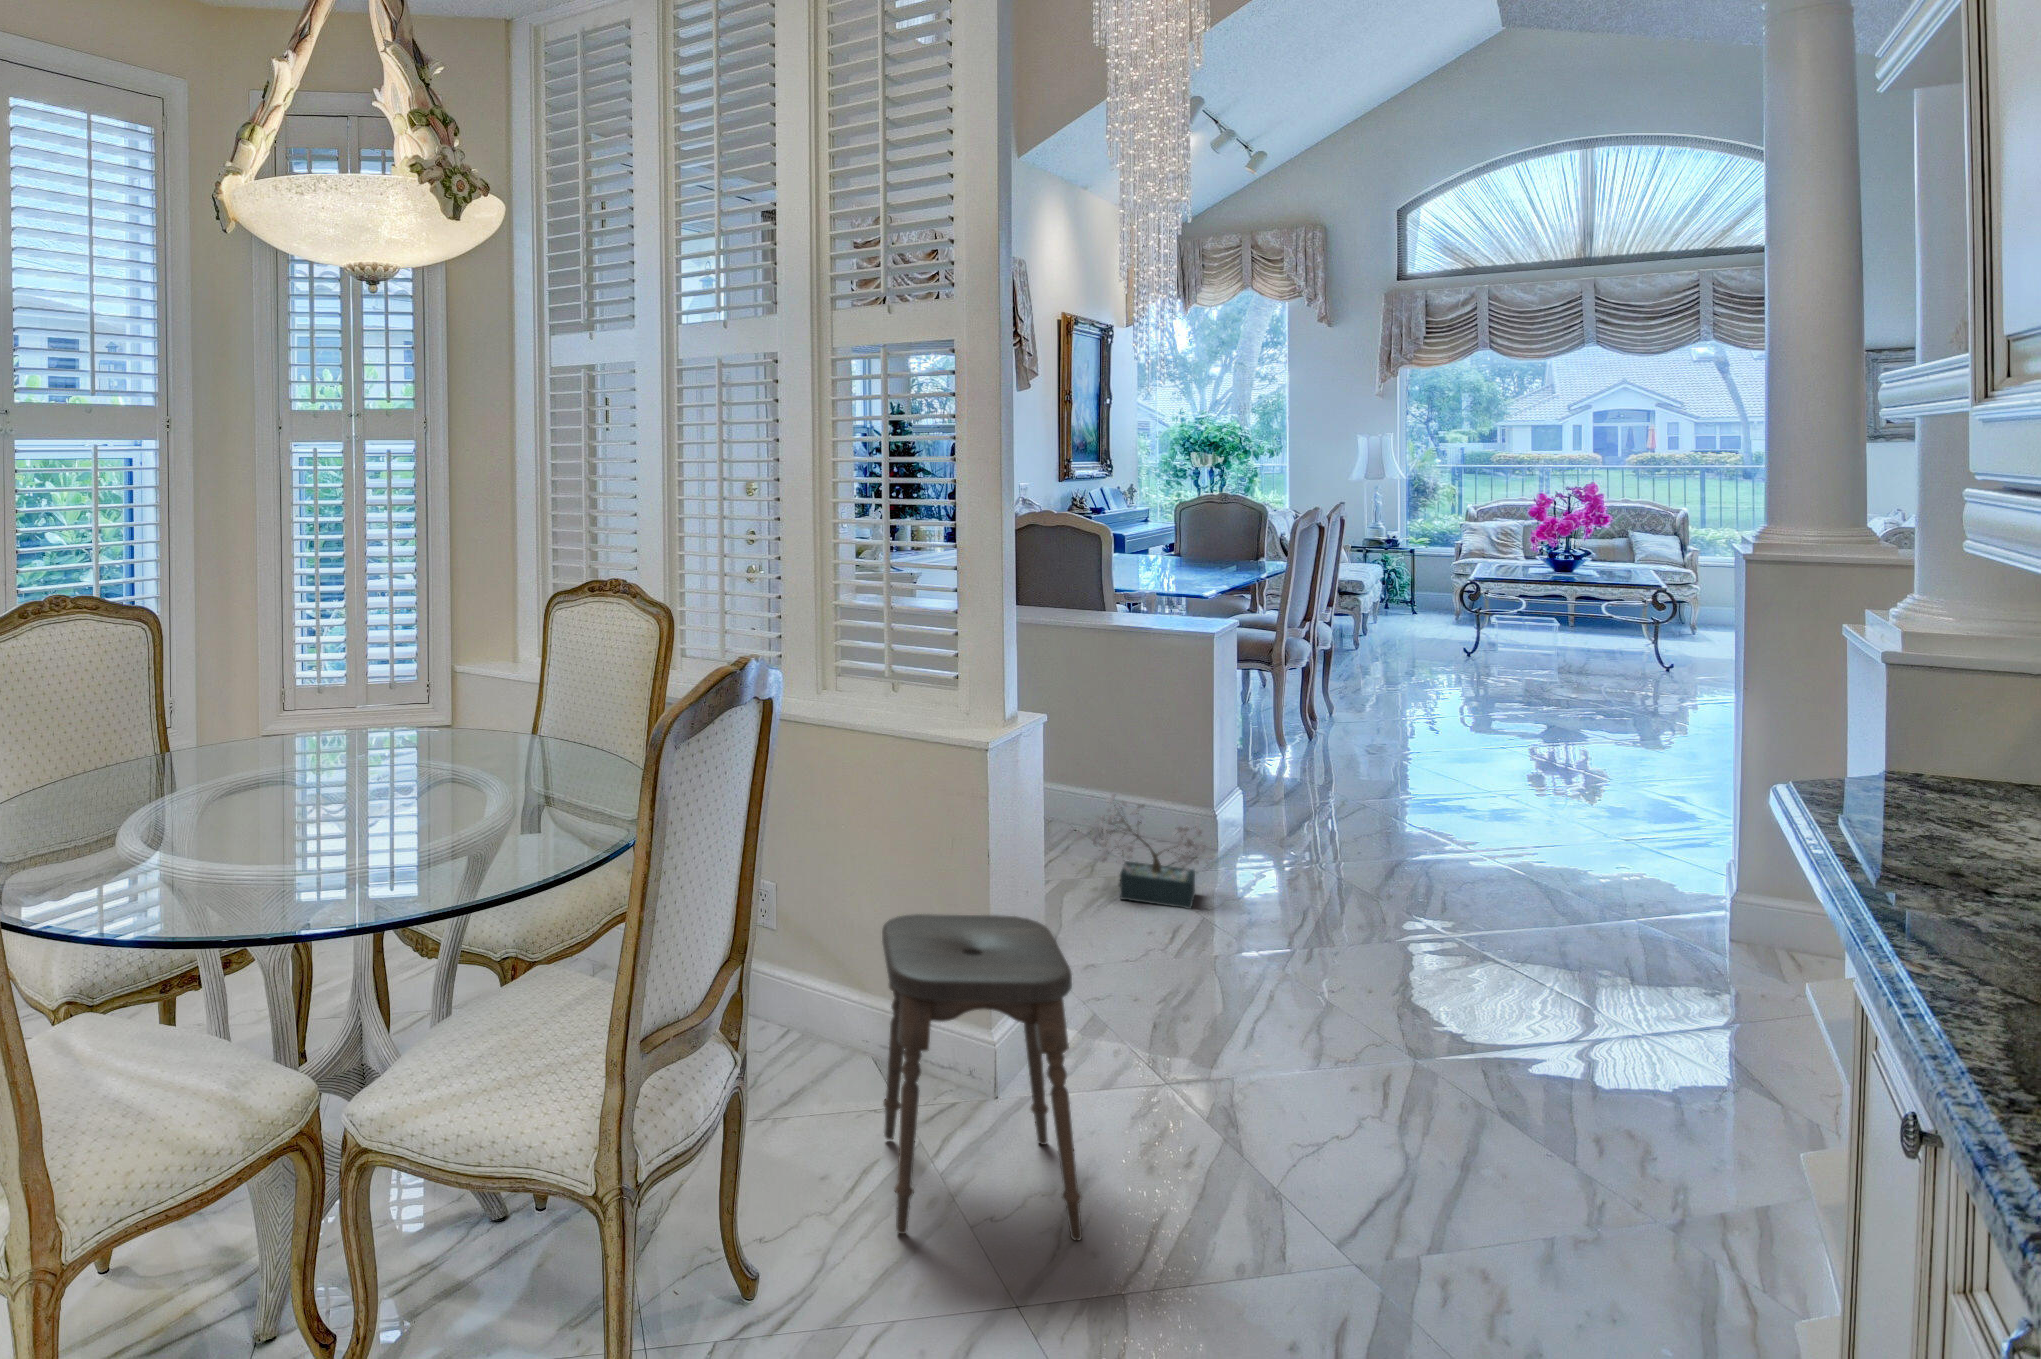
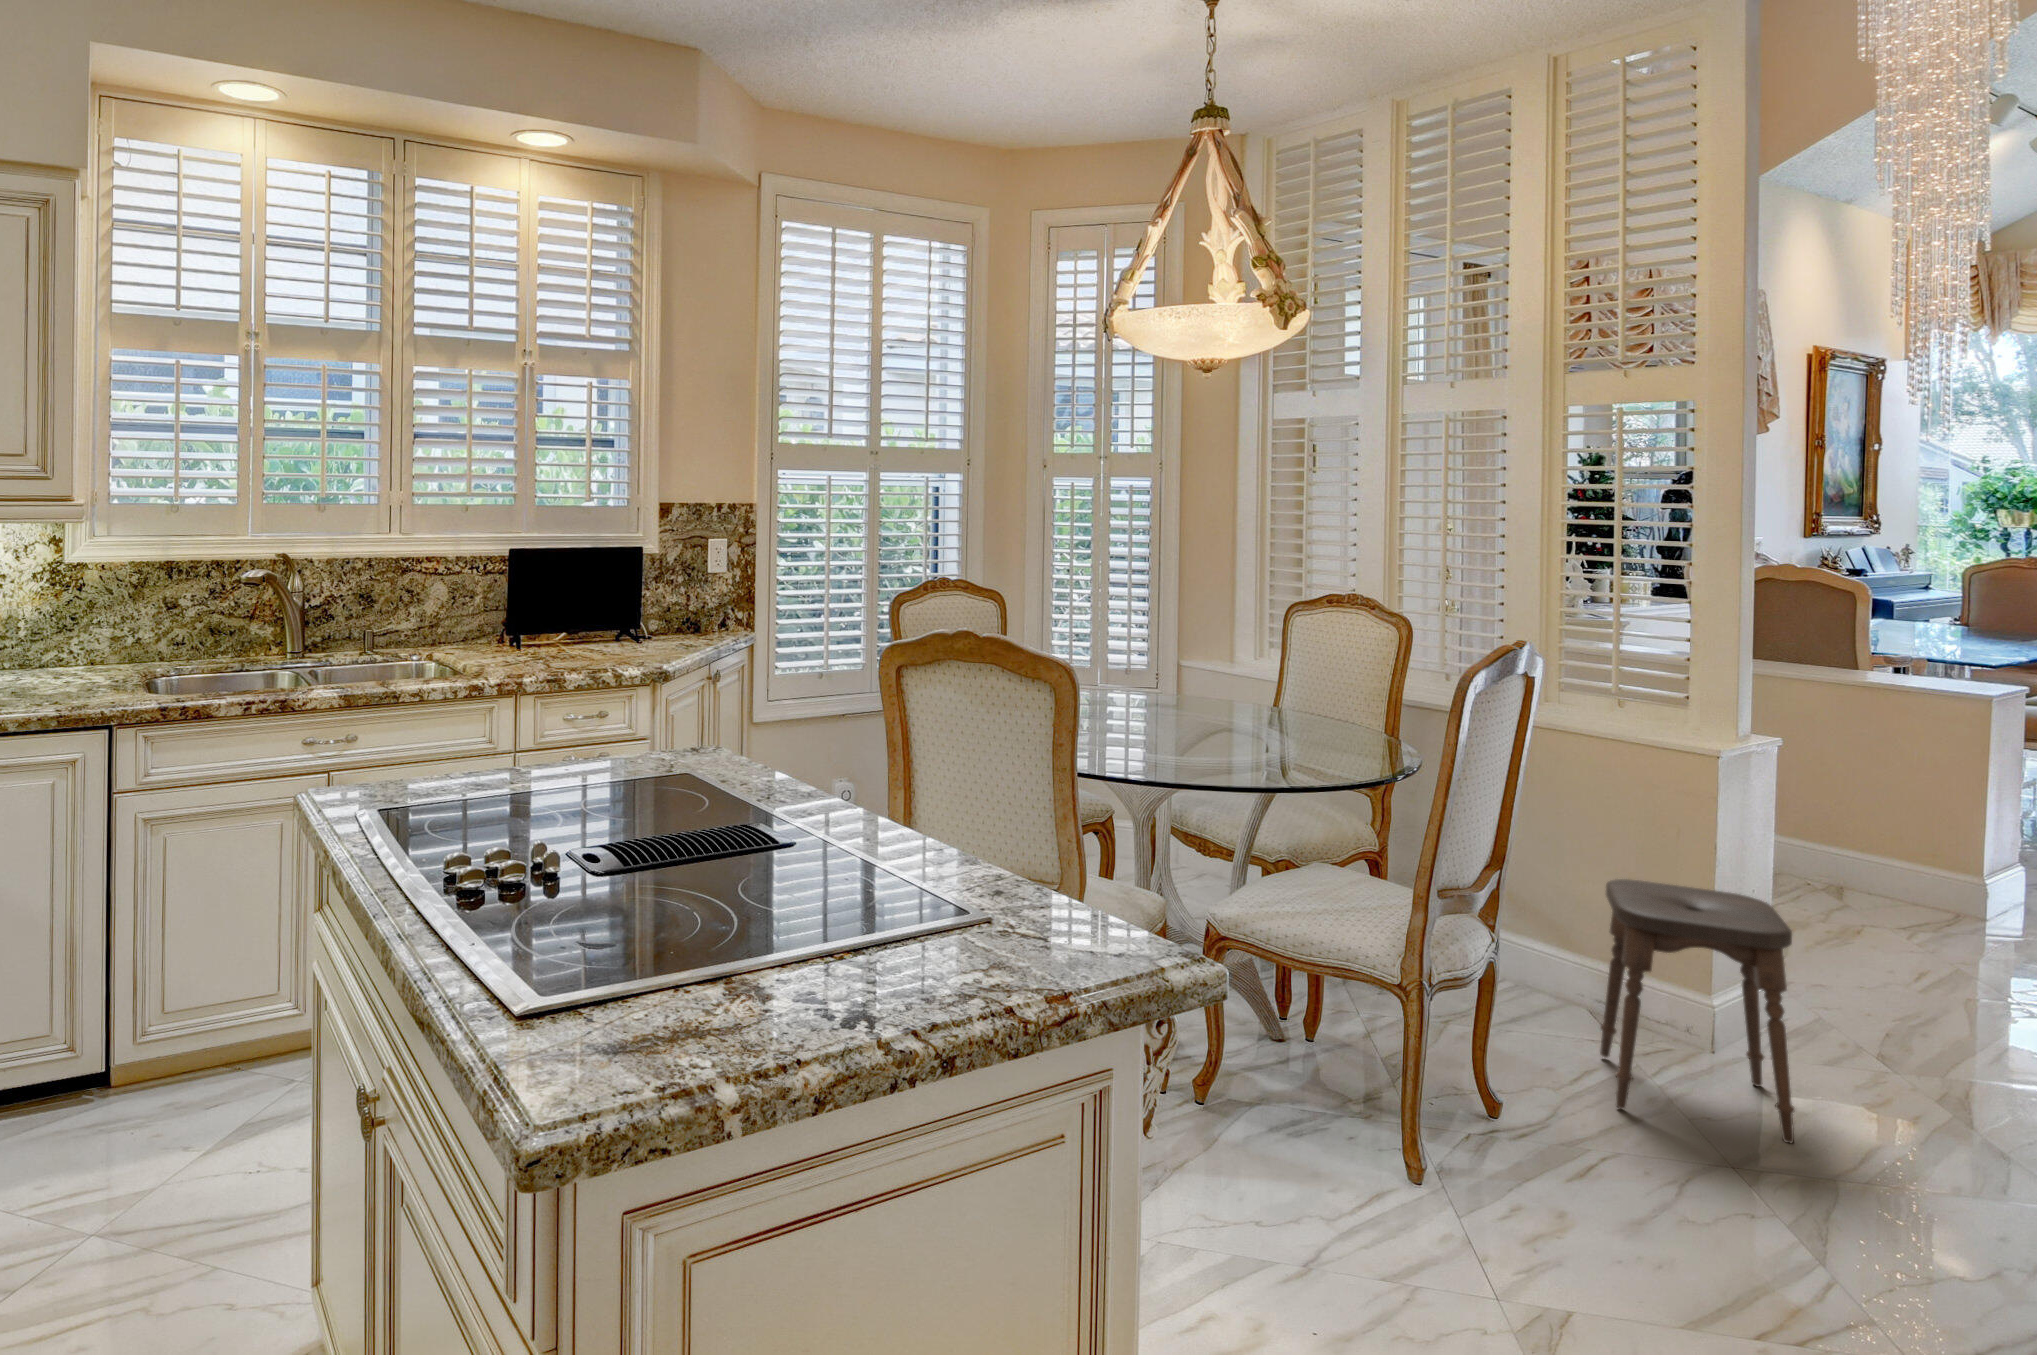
decorative plant: present [1092,794,1214,909] -> none [1824,843,1977,963]

